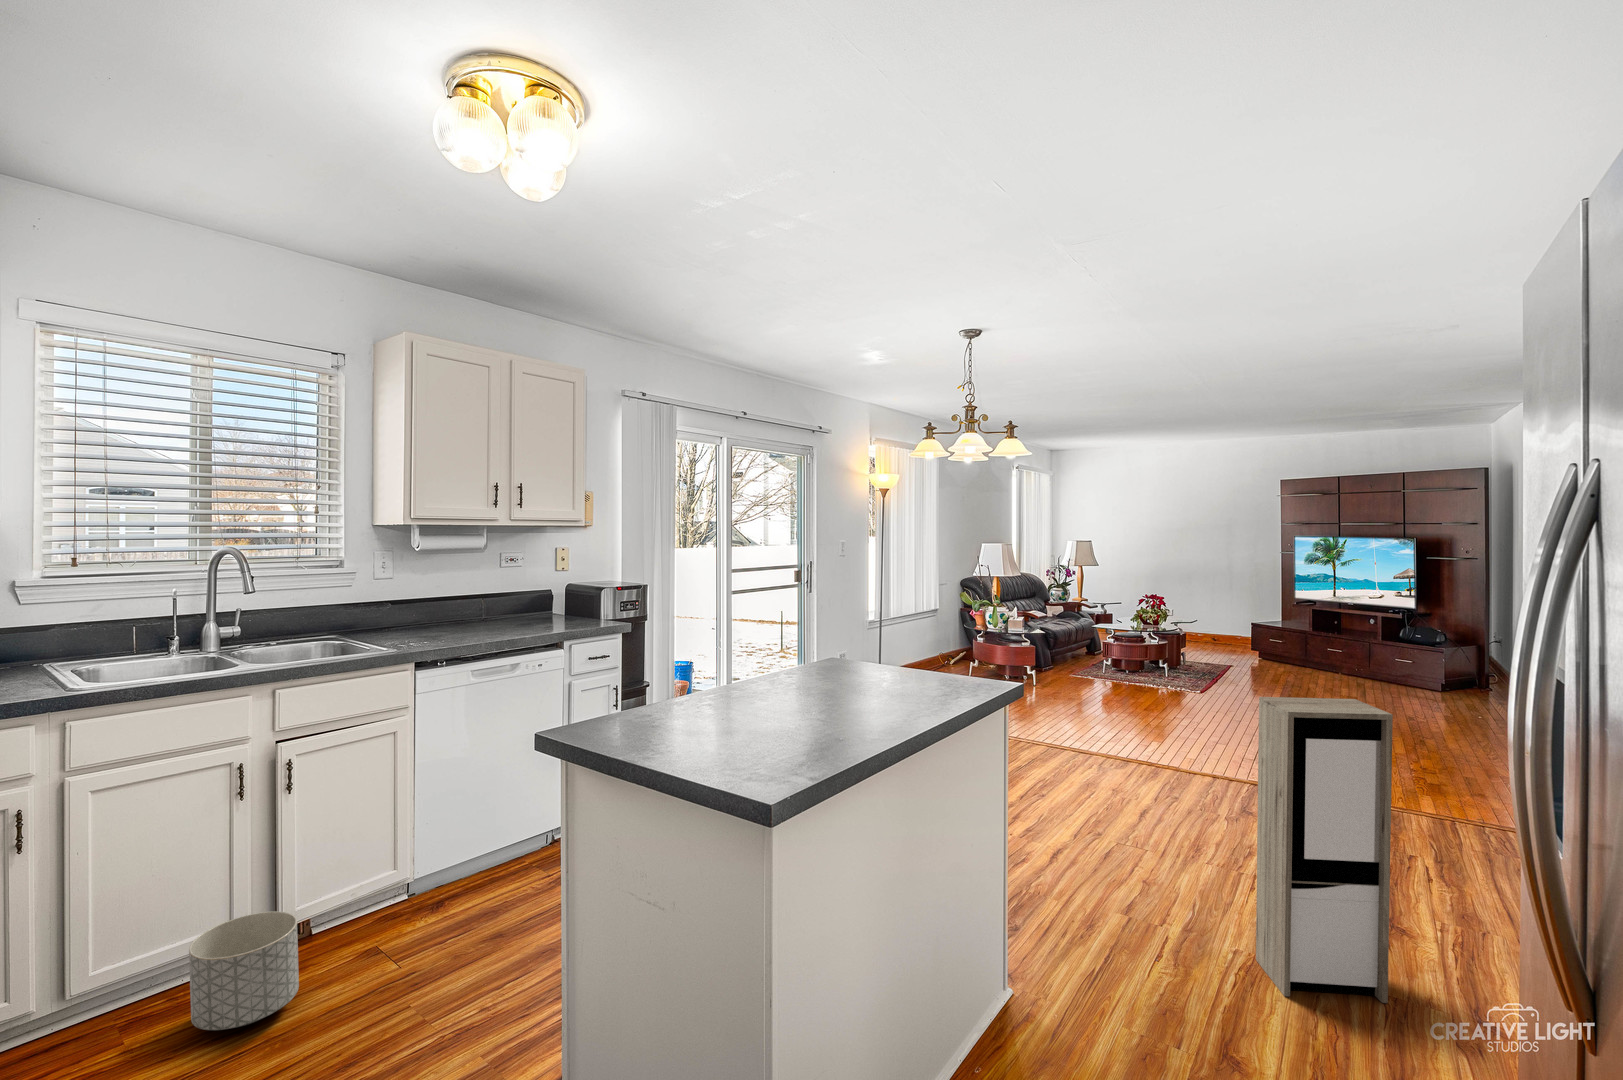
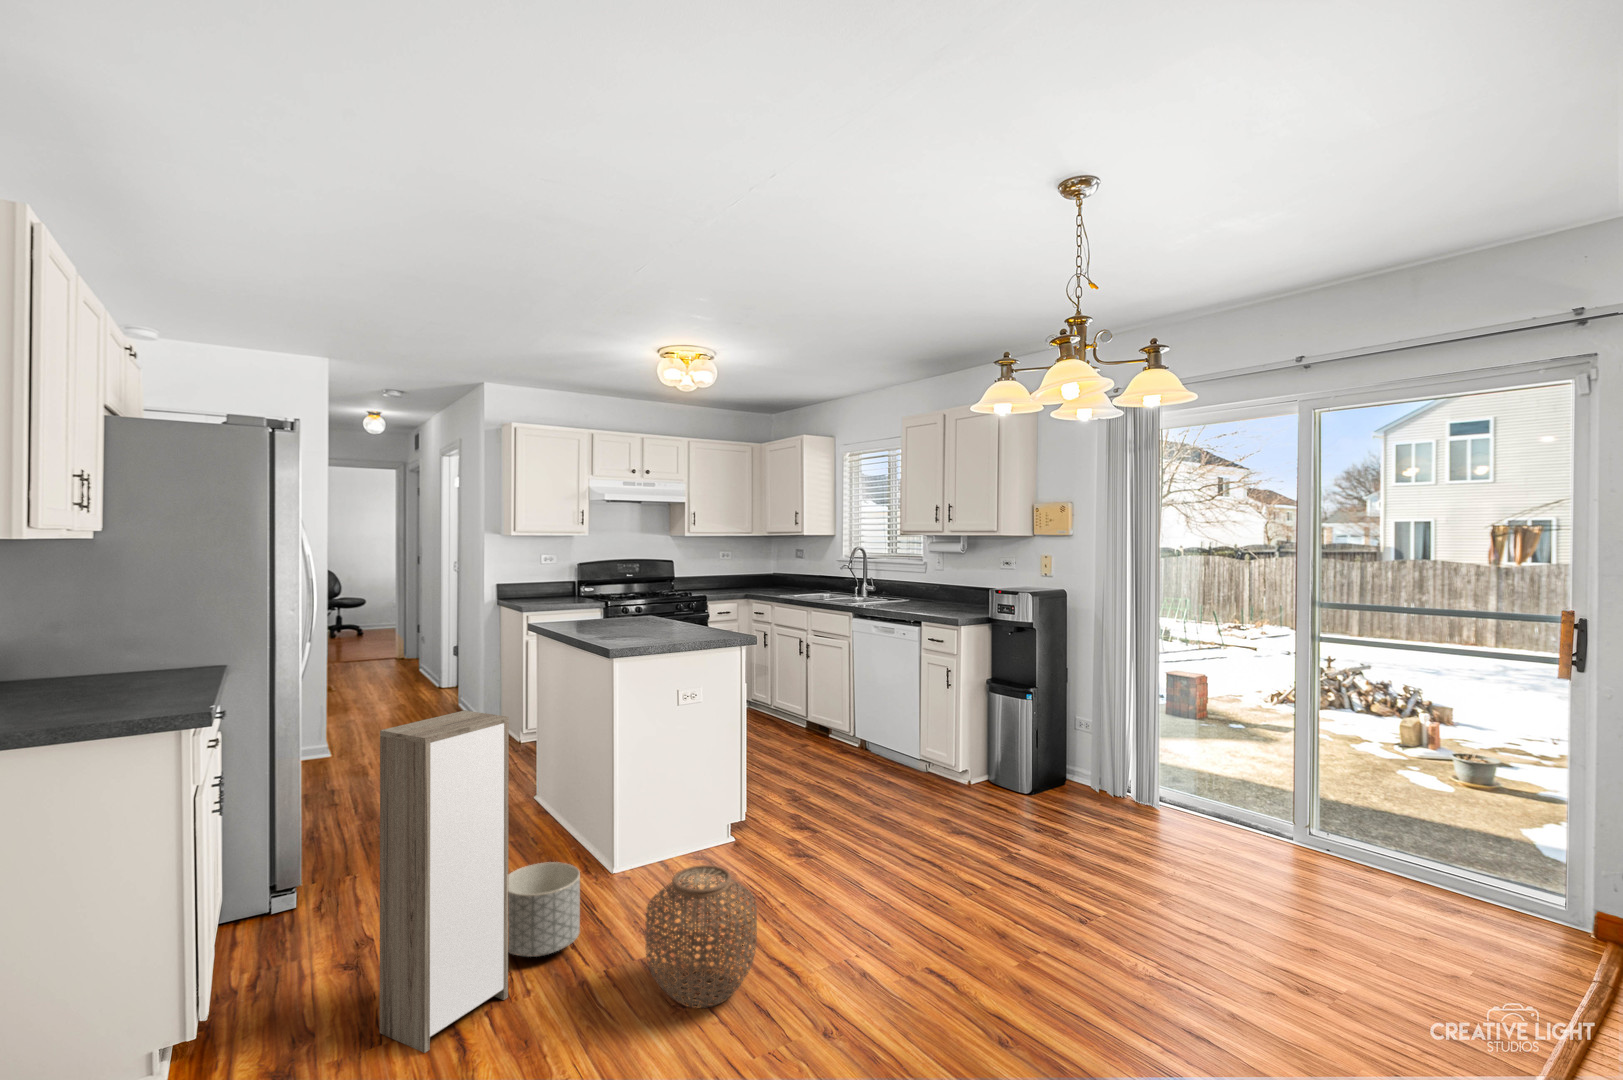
woven basket: none [1073,785,1167,891] -> present [645,865,757,1008]
planter: present [189,912,299,1030] -> present [508,862,580,957]

